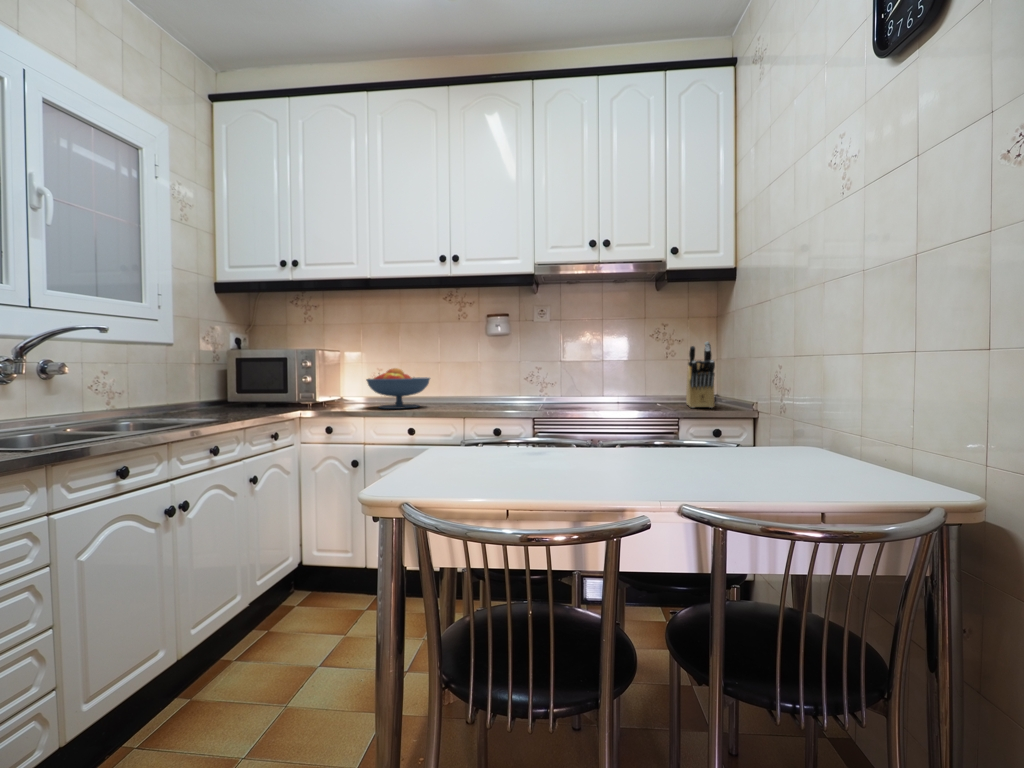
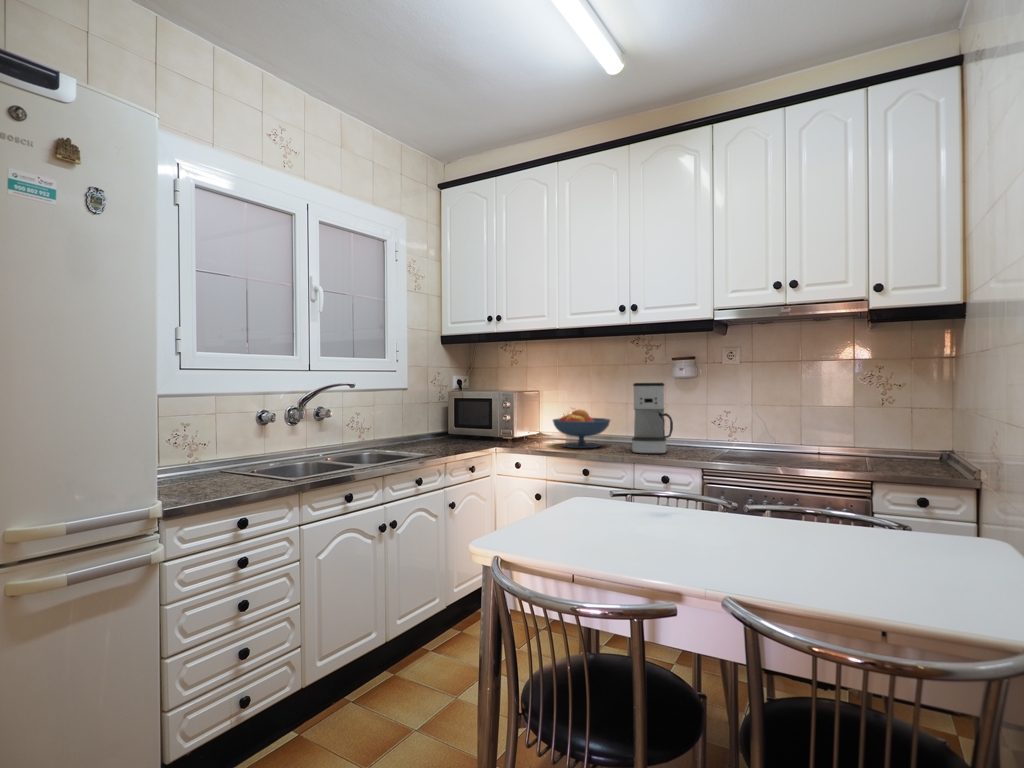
coffee maker: none [456,336,498,409] -> present [632,383,673,454]
knife block: present [686,342,715,408] -> none [893,393,931,471]

